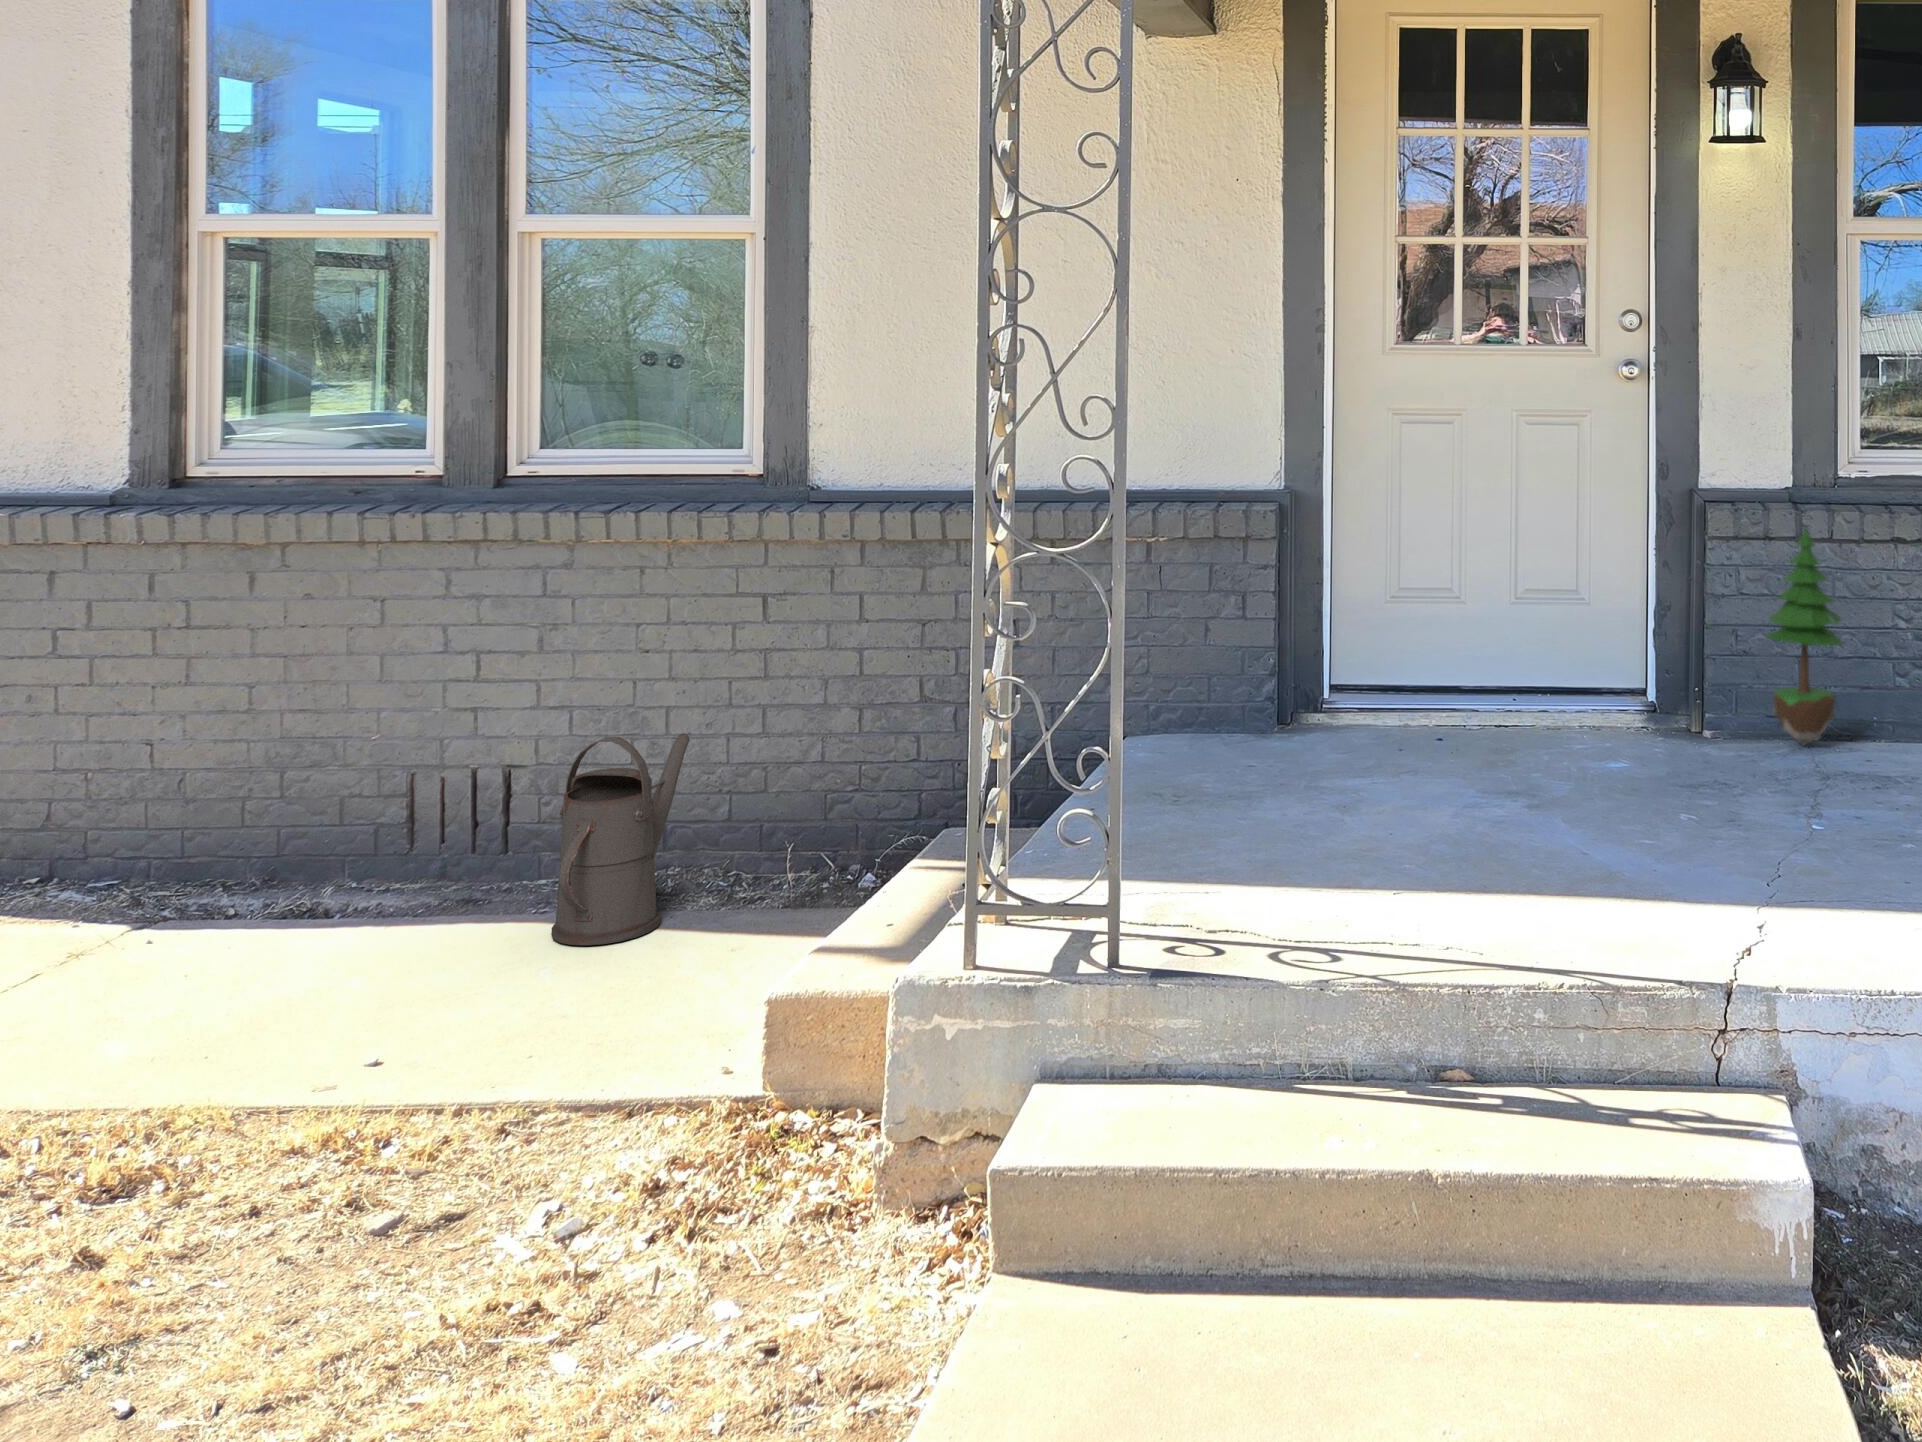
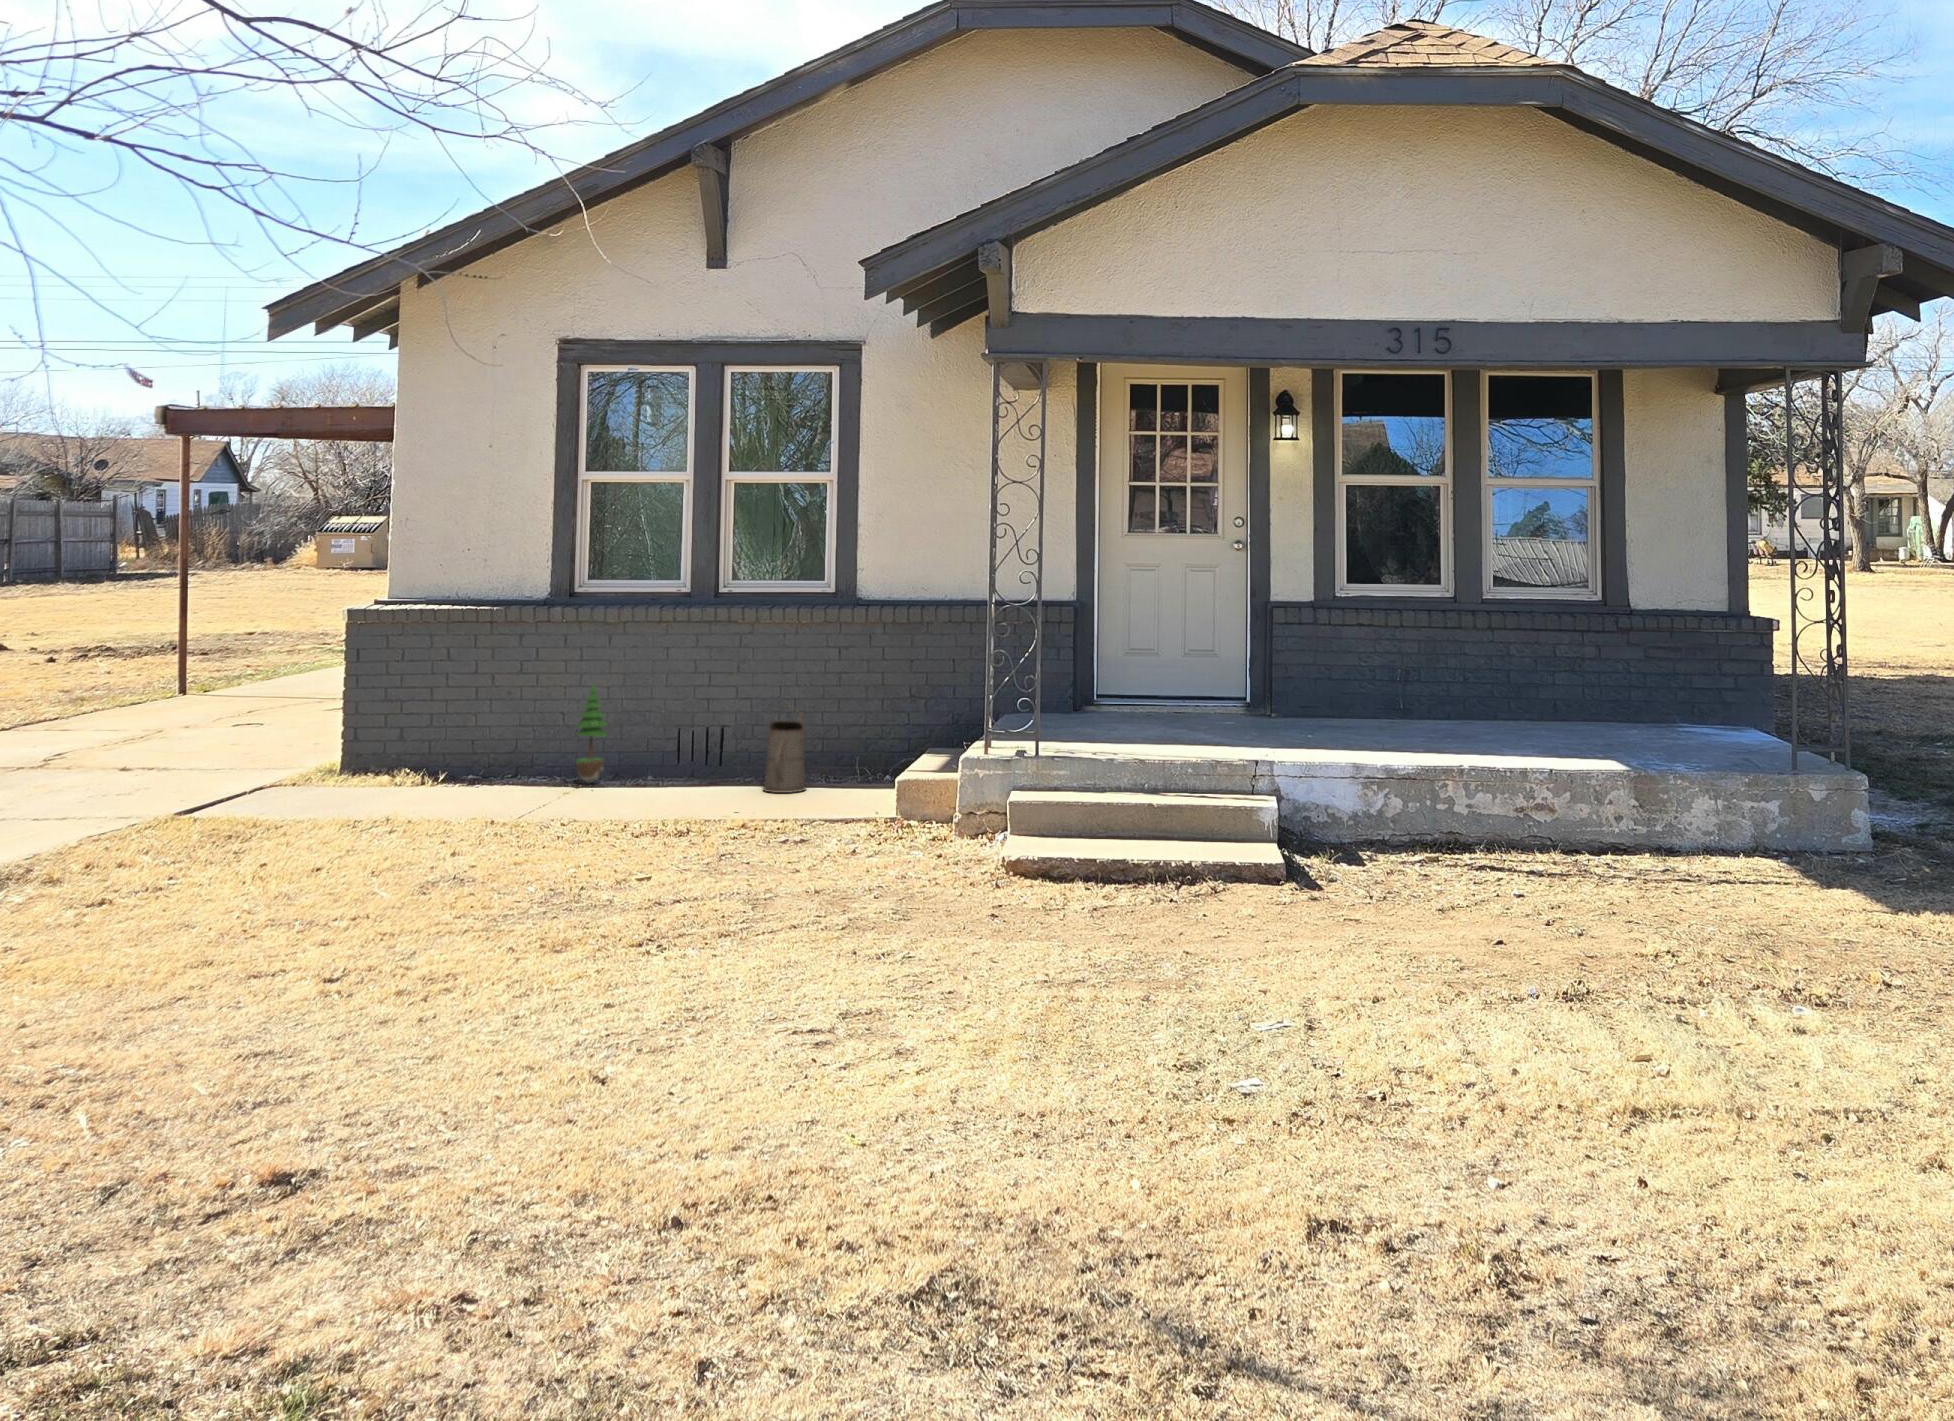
potted tree: present [1766,529,1843,745] -> present [576,685,607,783]

